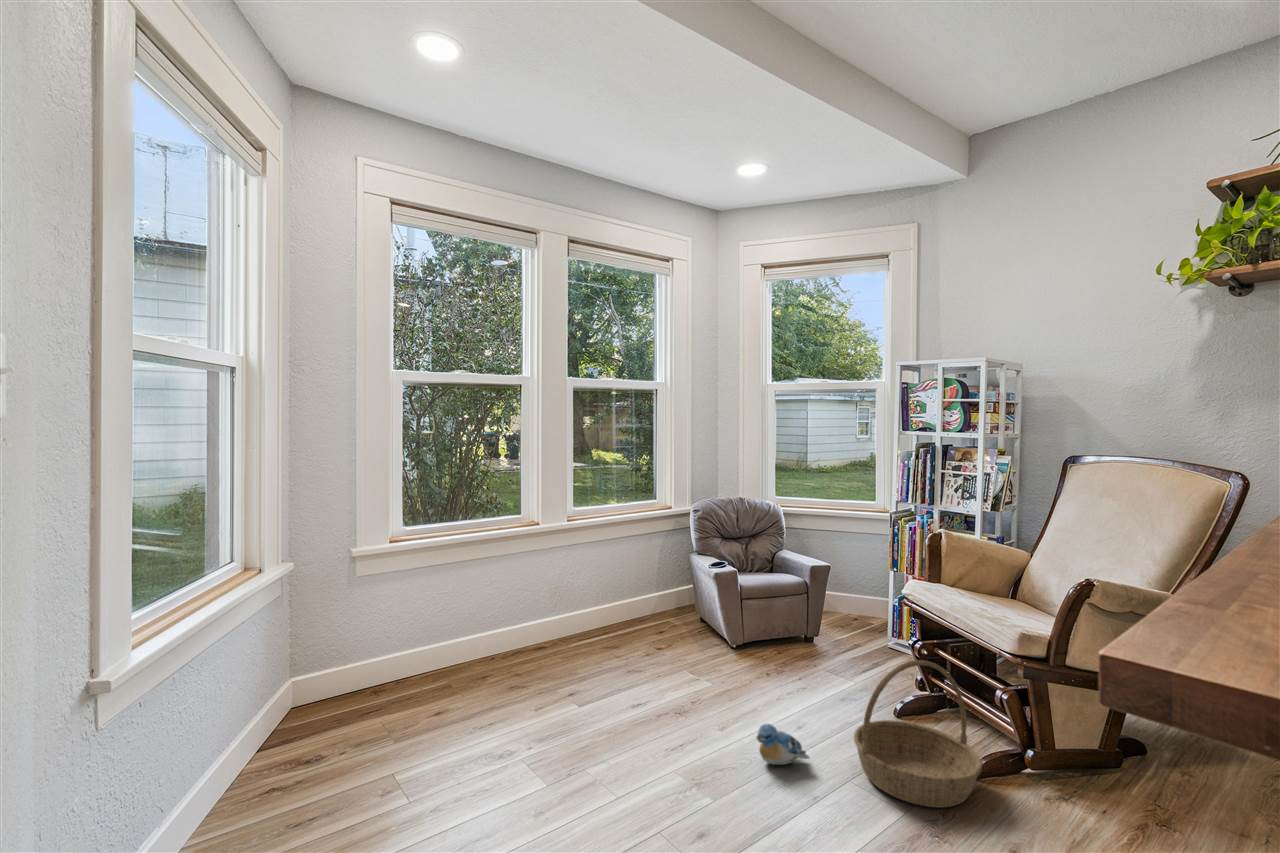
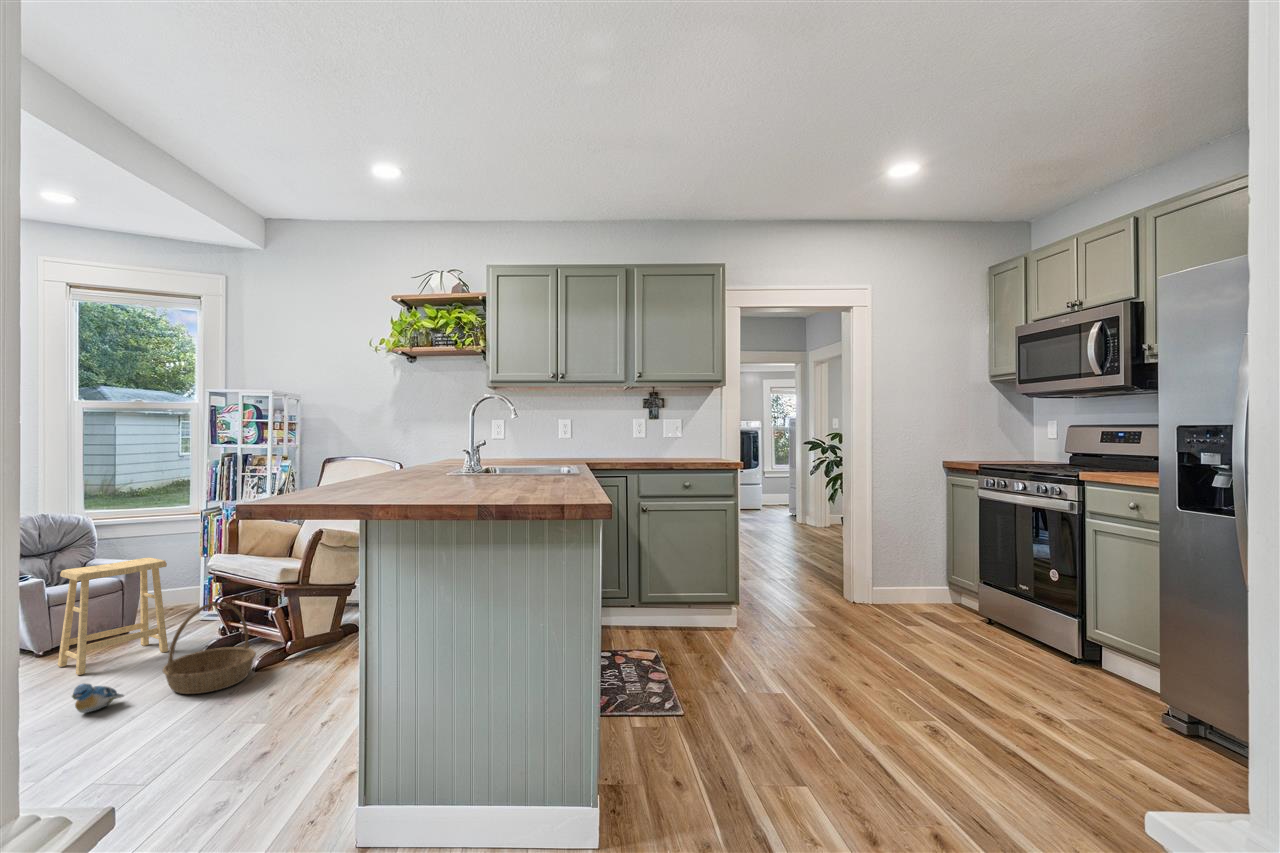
footstool: none [748,562,855,692] -> present [58,557,168,675]

